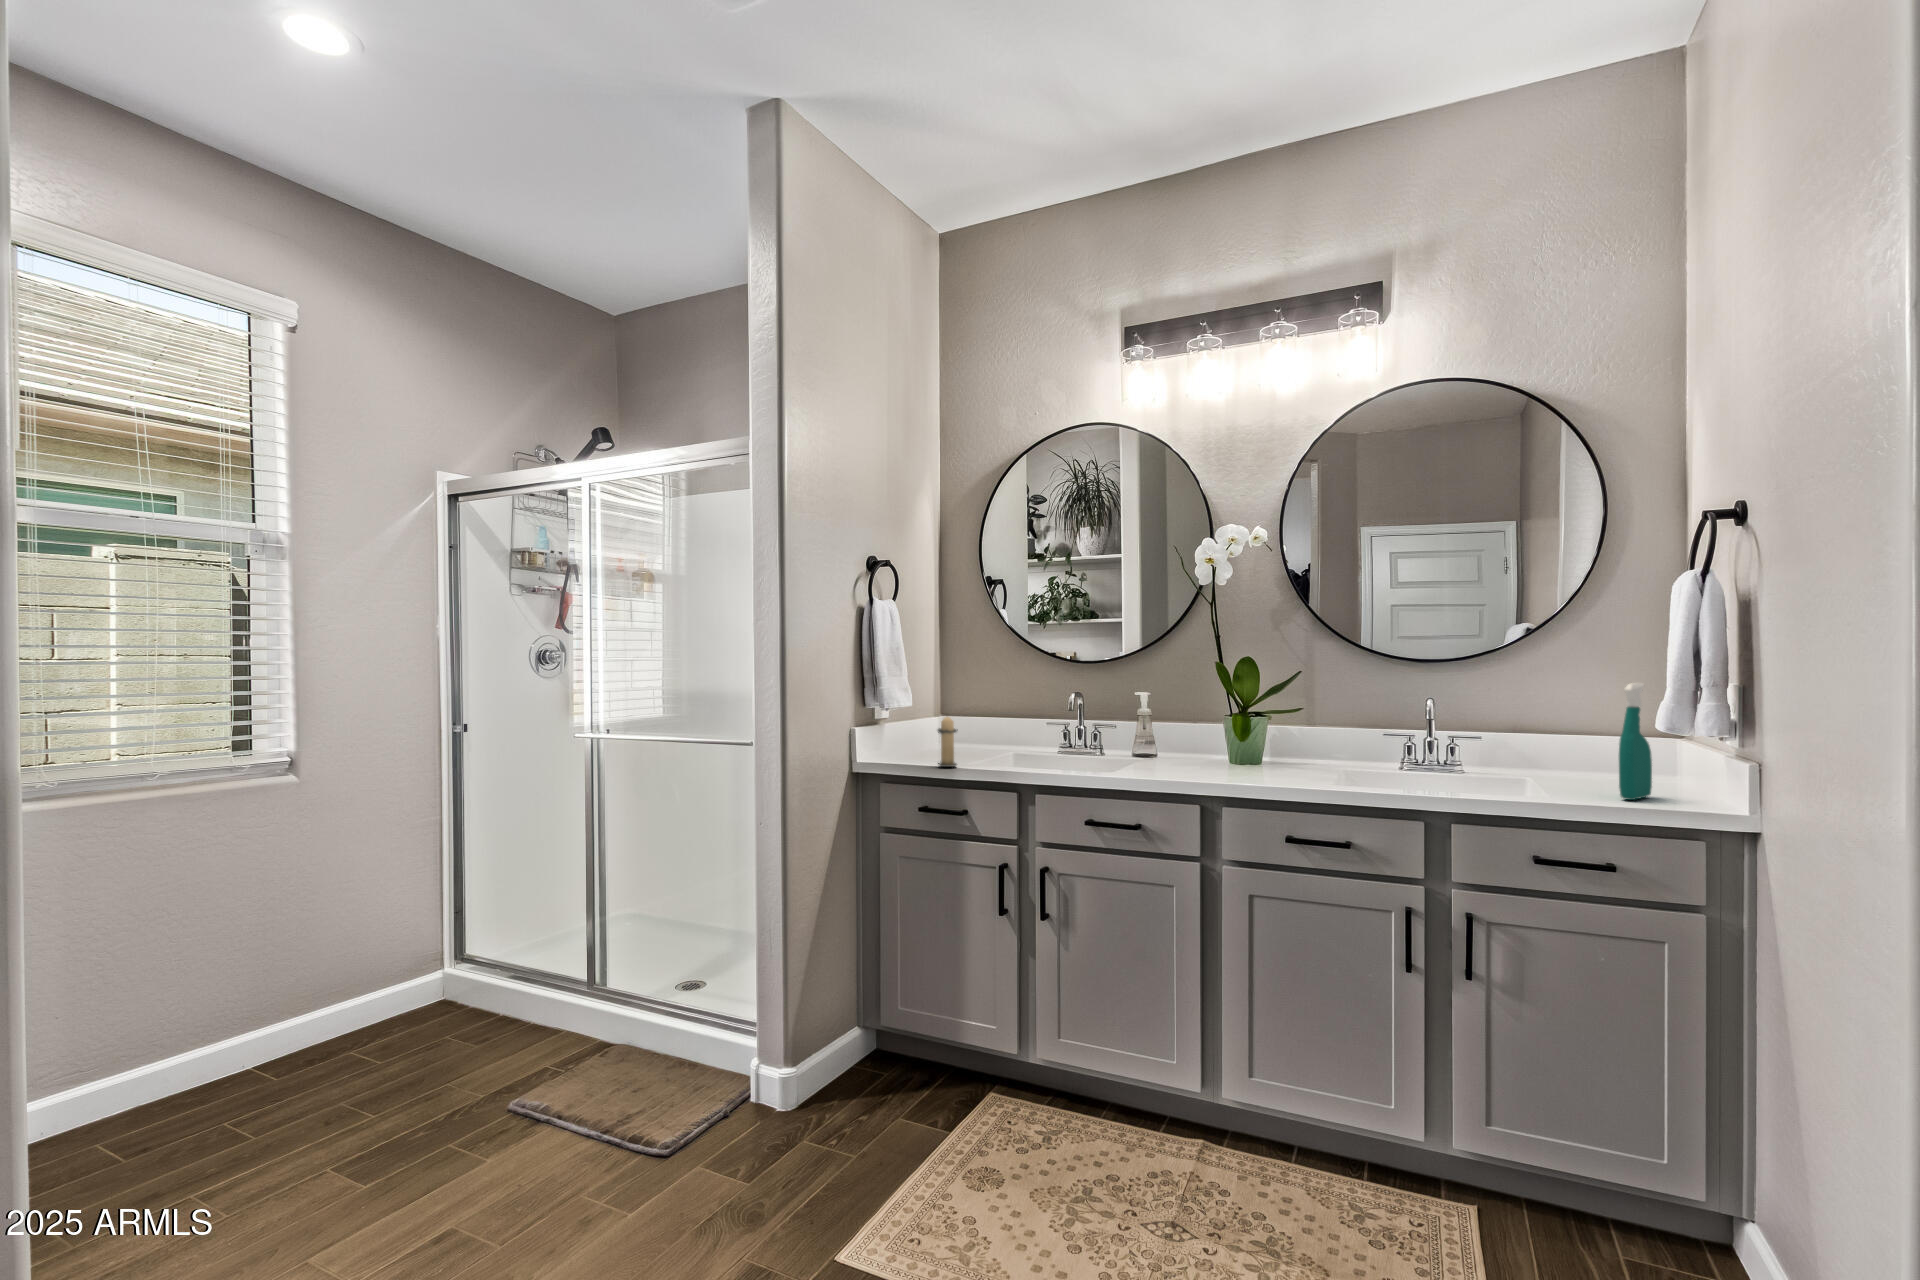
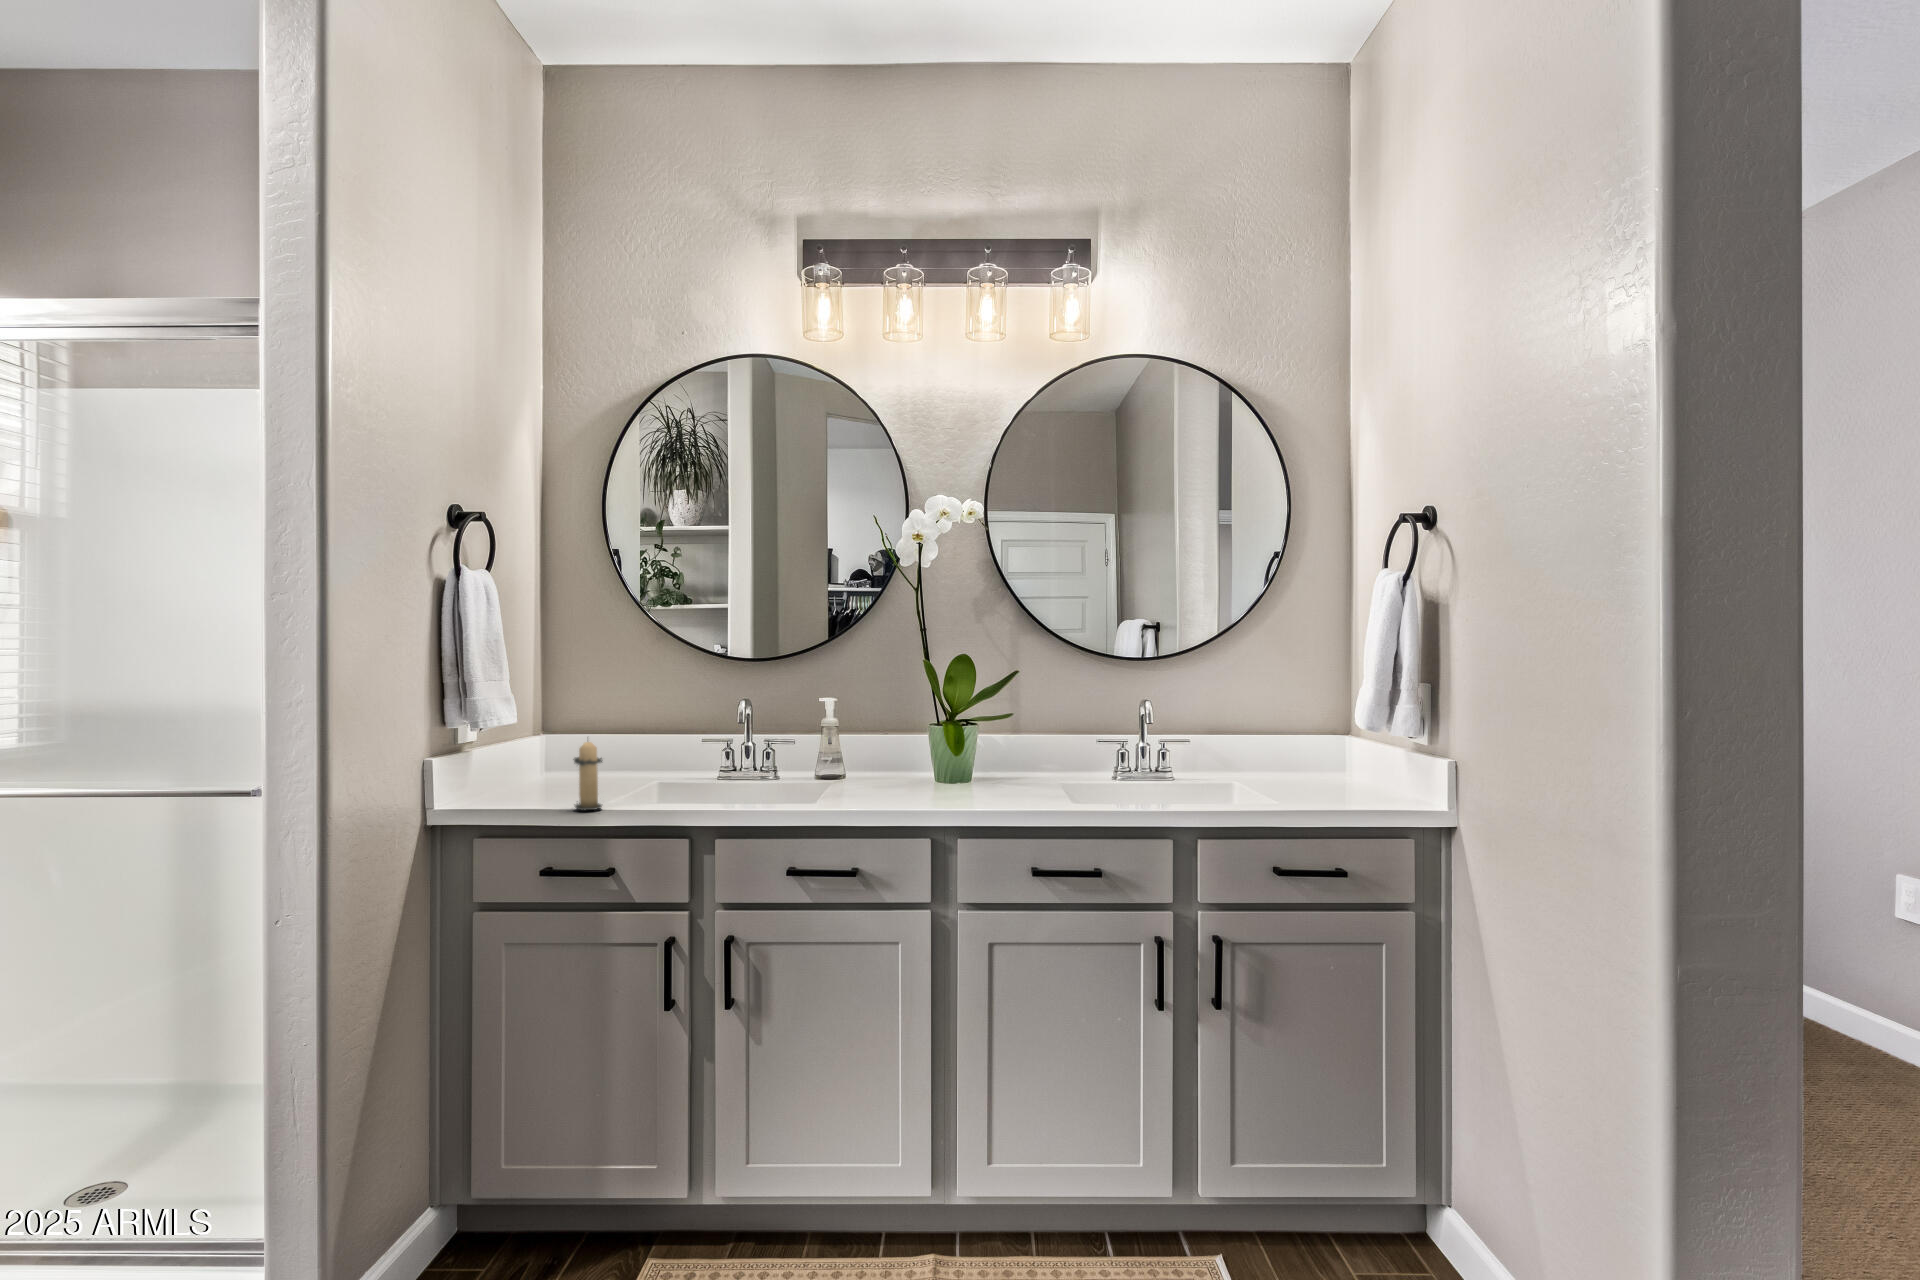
spray bottle: present [1619,683,1652,800] -> none [1353,690,1375,811]

